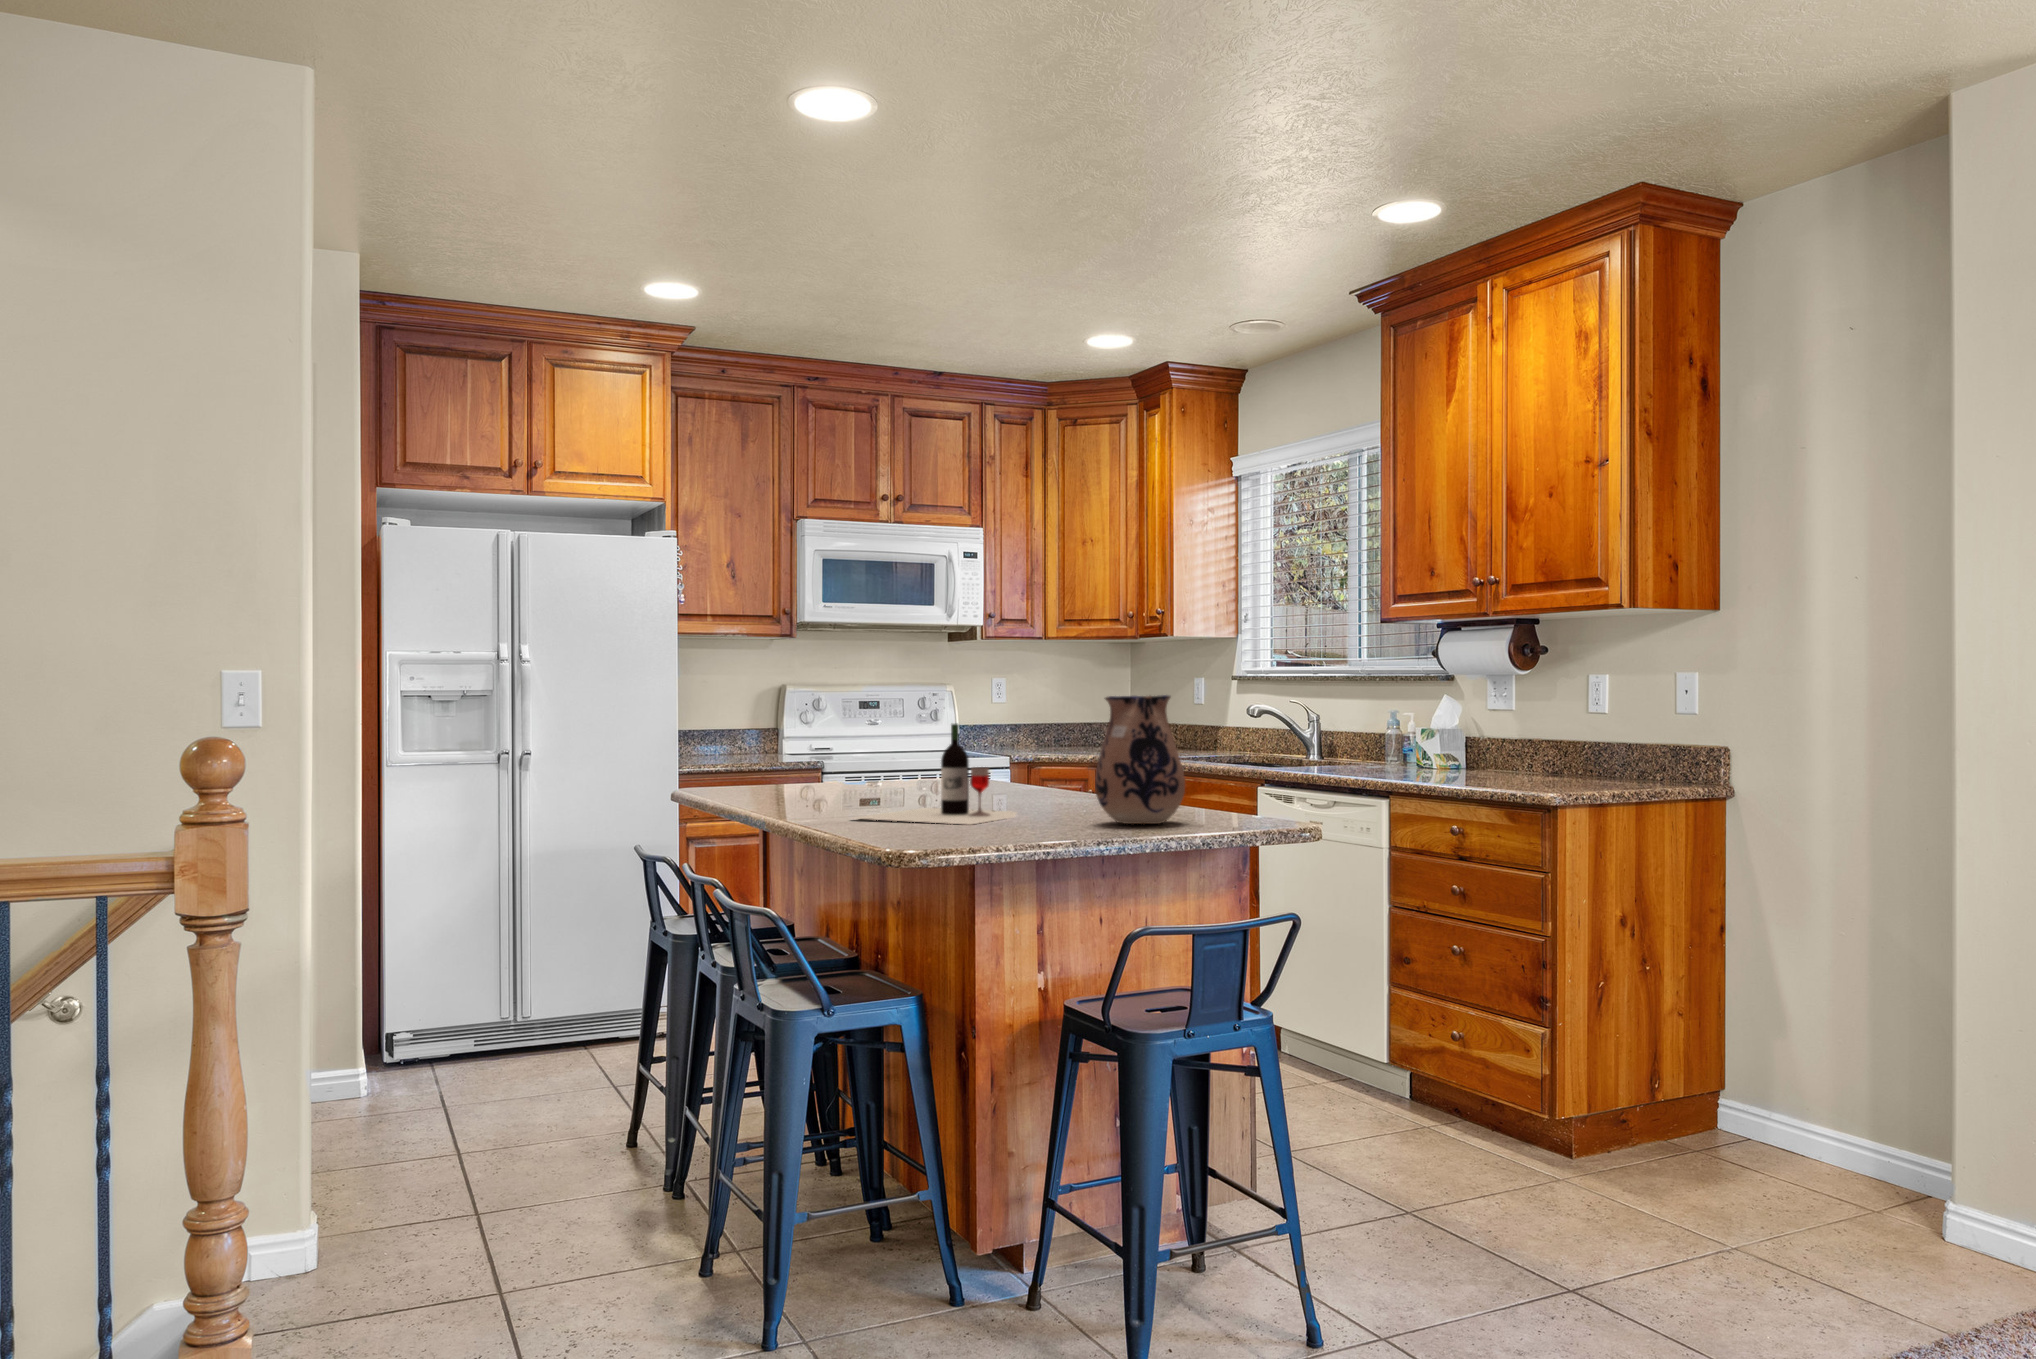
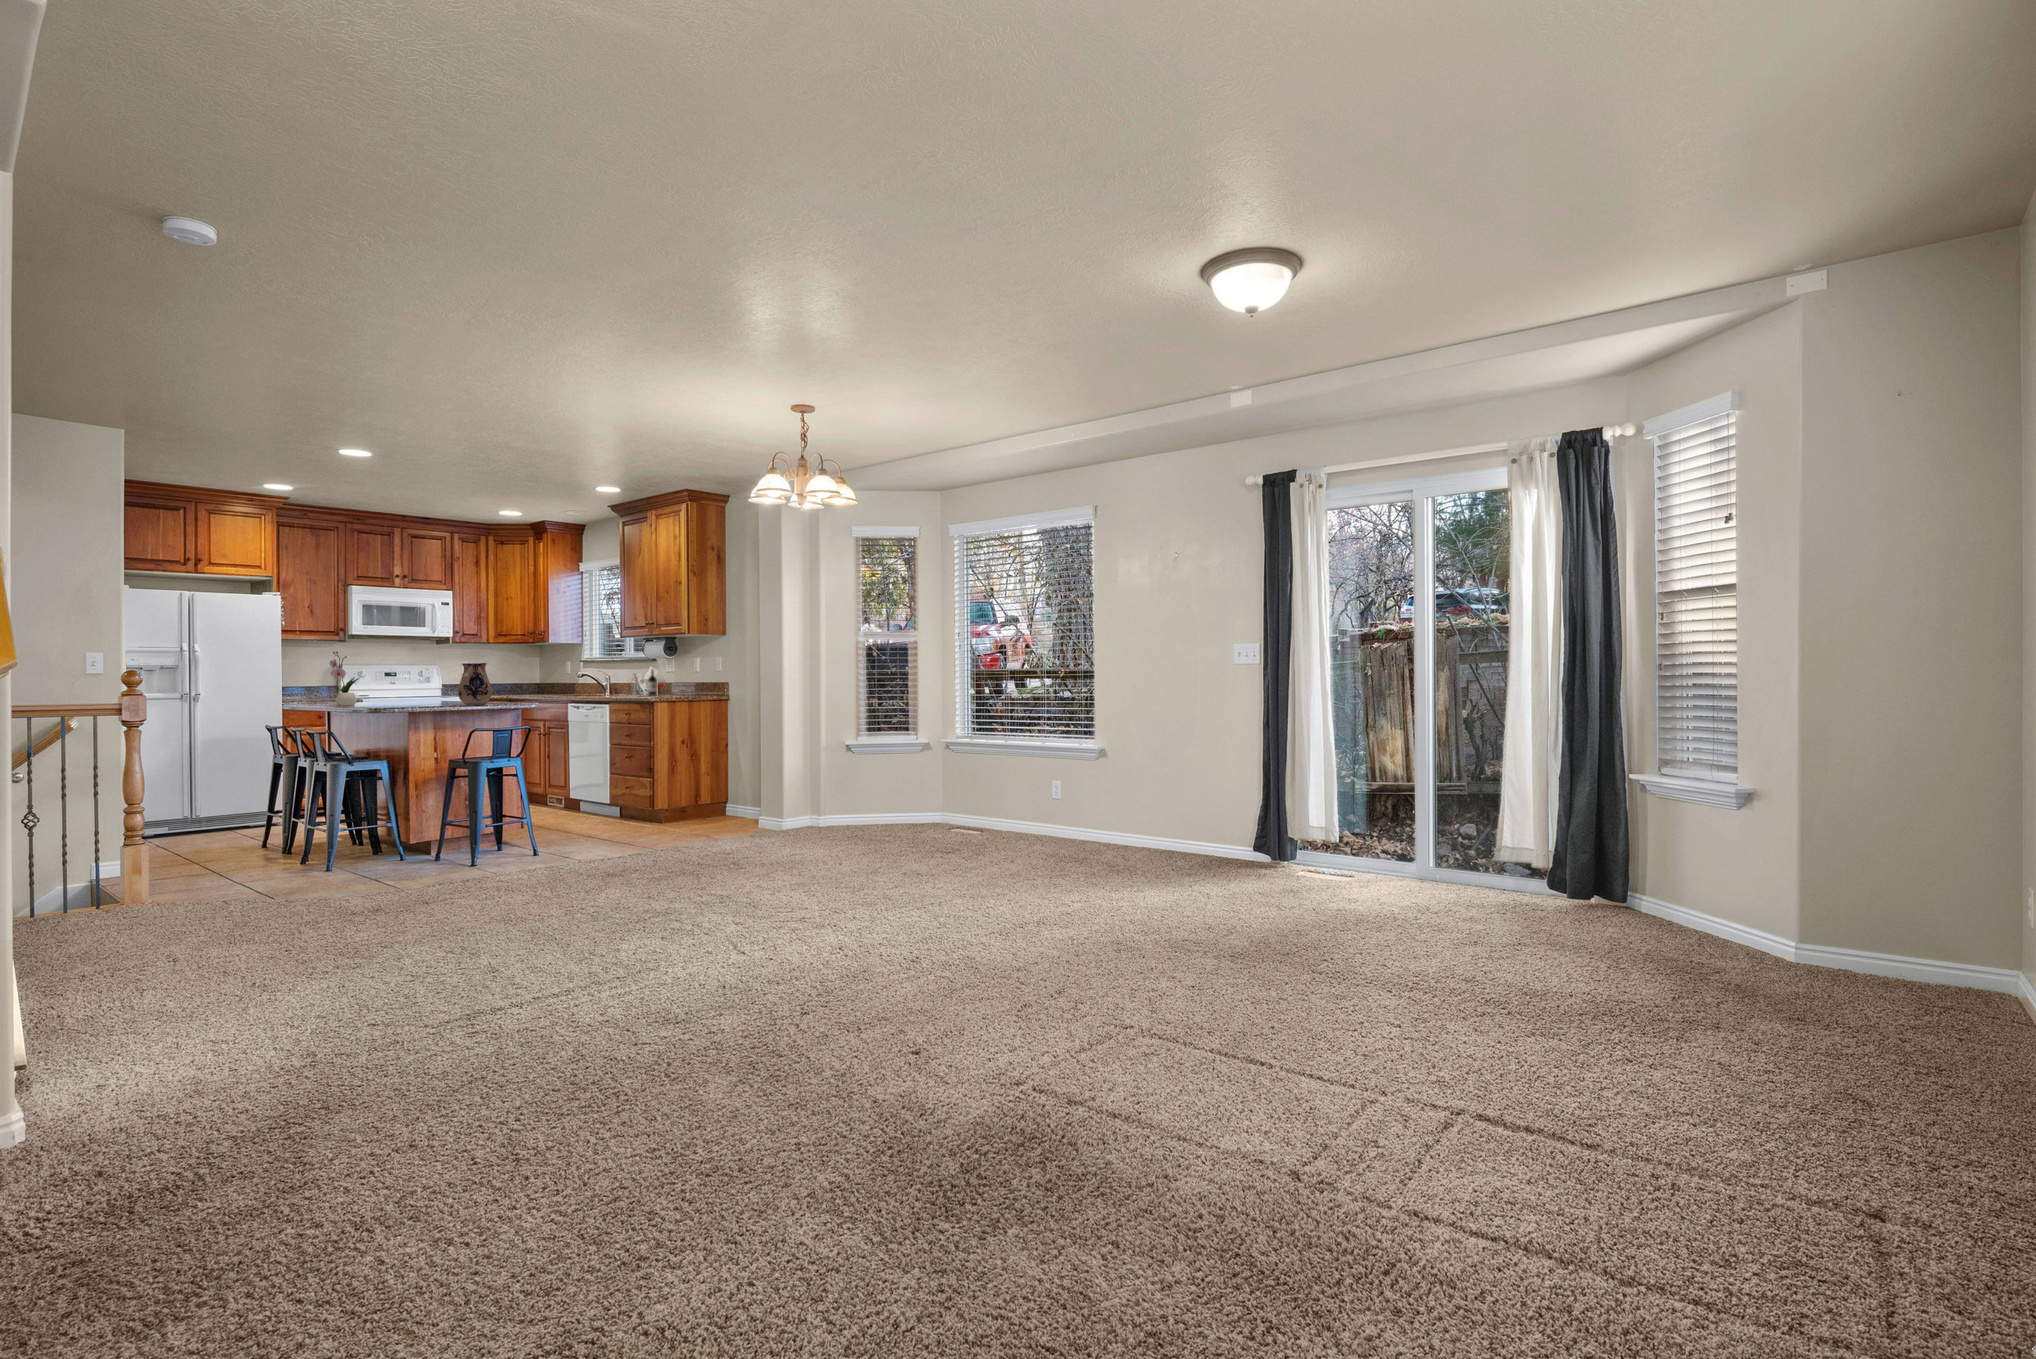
flower arrangement: none [770,659,834,802] -> present [330,651,359,707]
wine bottle: present [852,723,1016,825] -> present [648,670,664,696]

